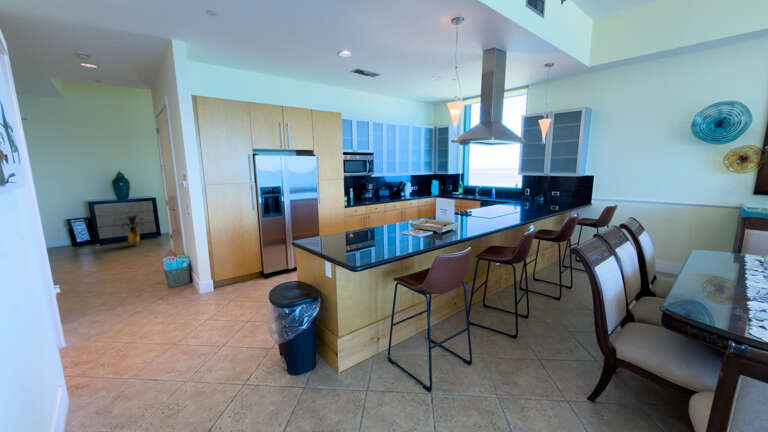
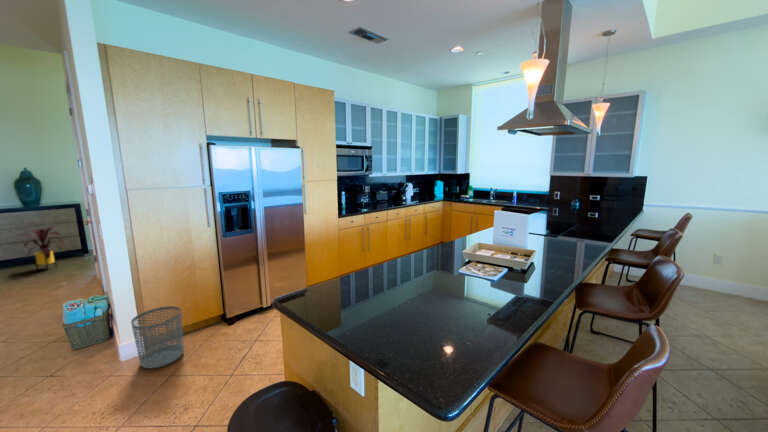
waste bin: none [208,262,238,298] -> present [131,306,184,368]

